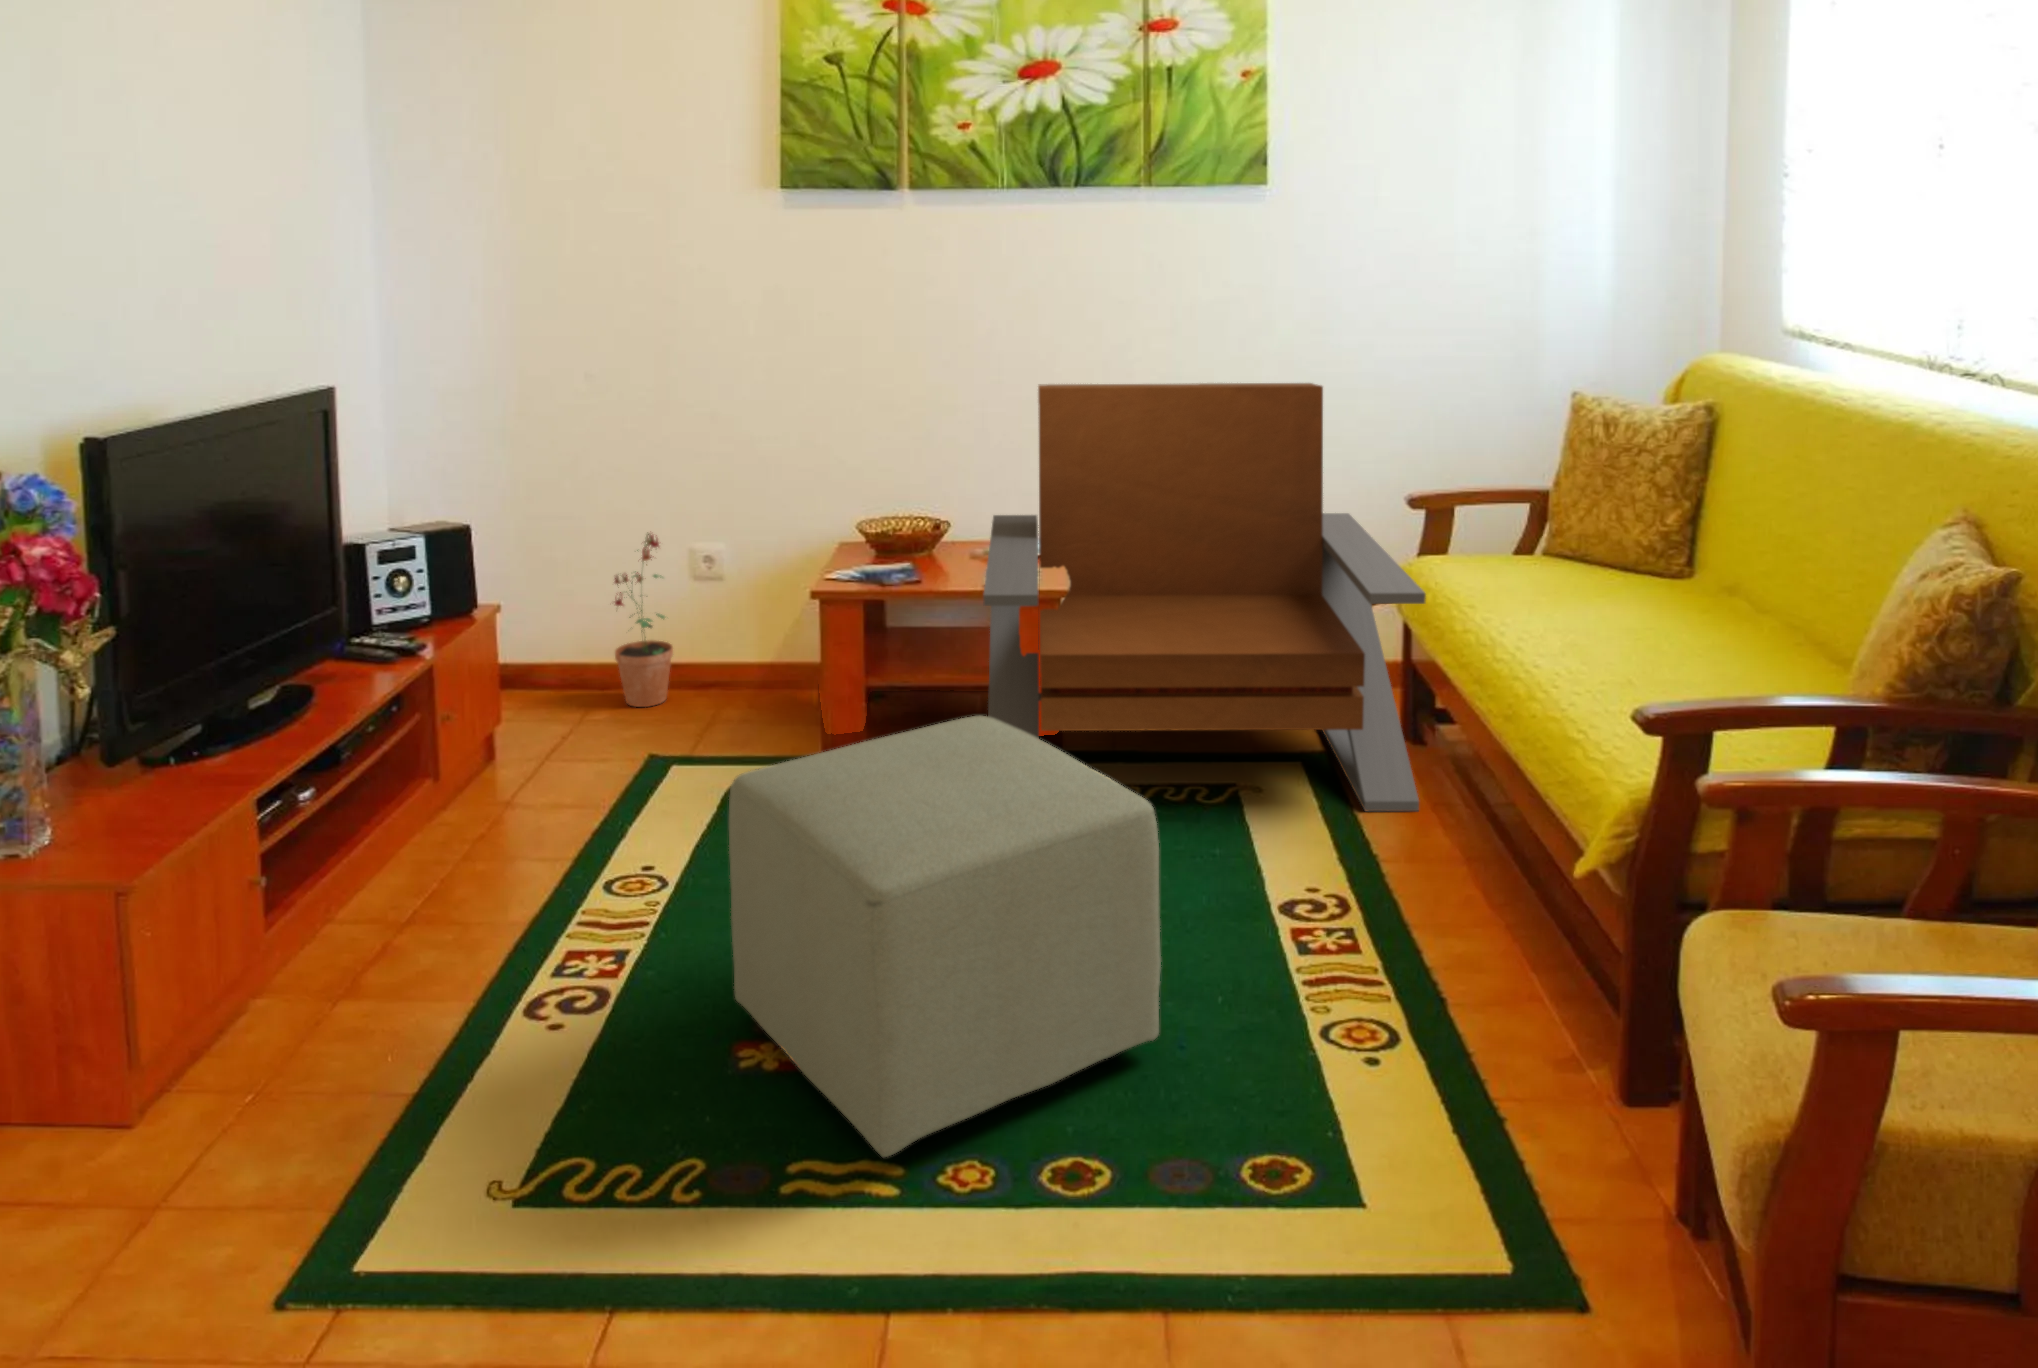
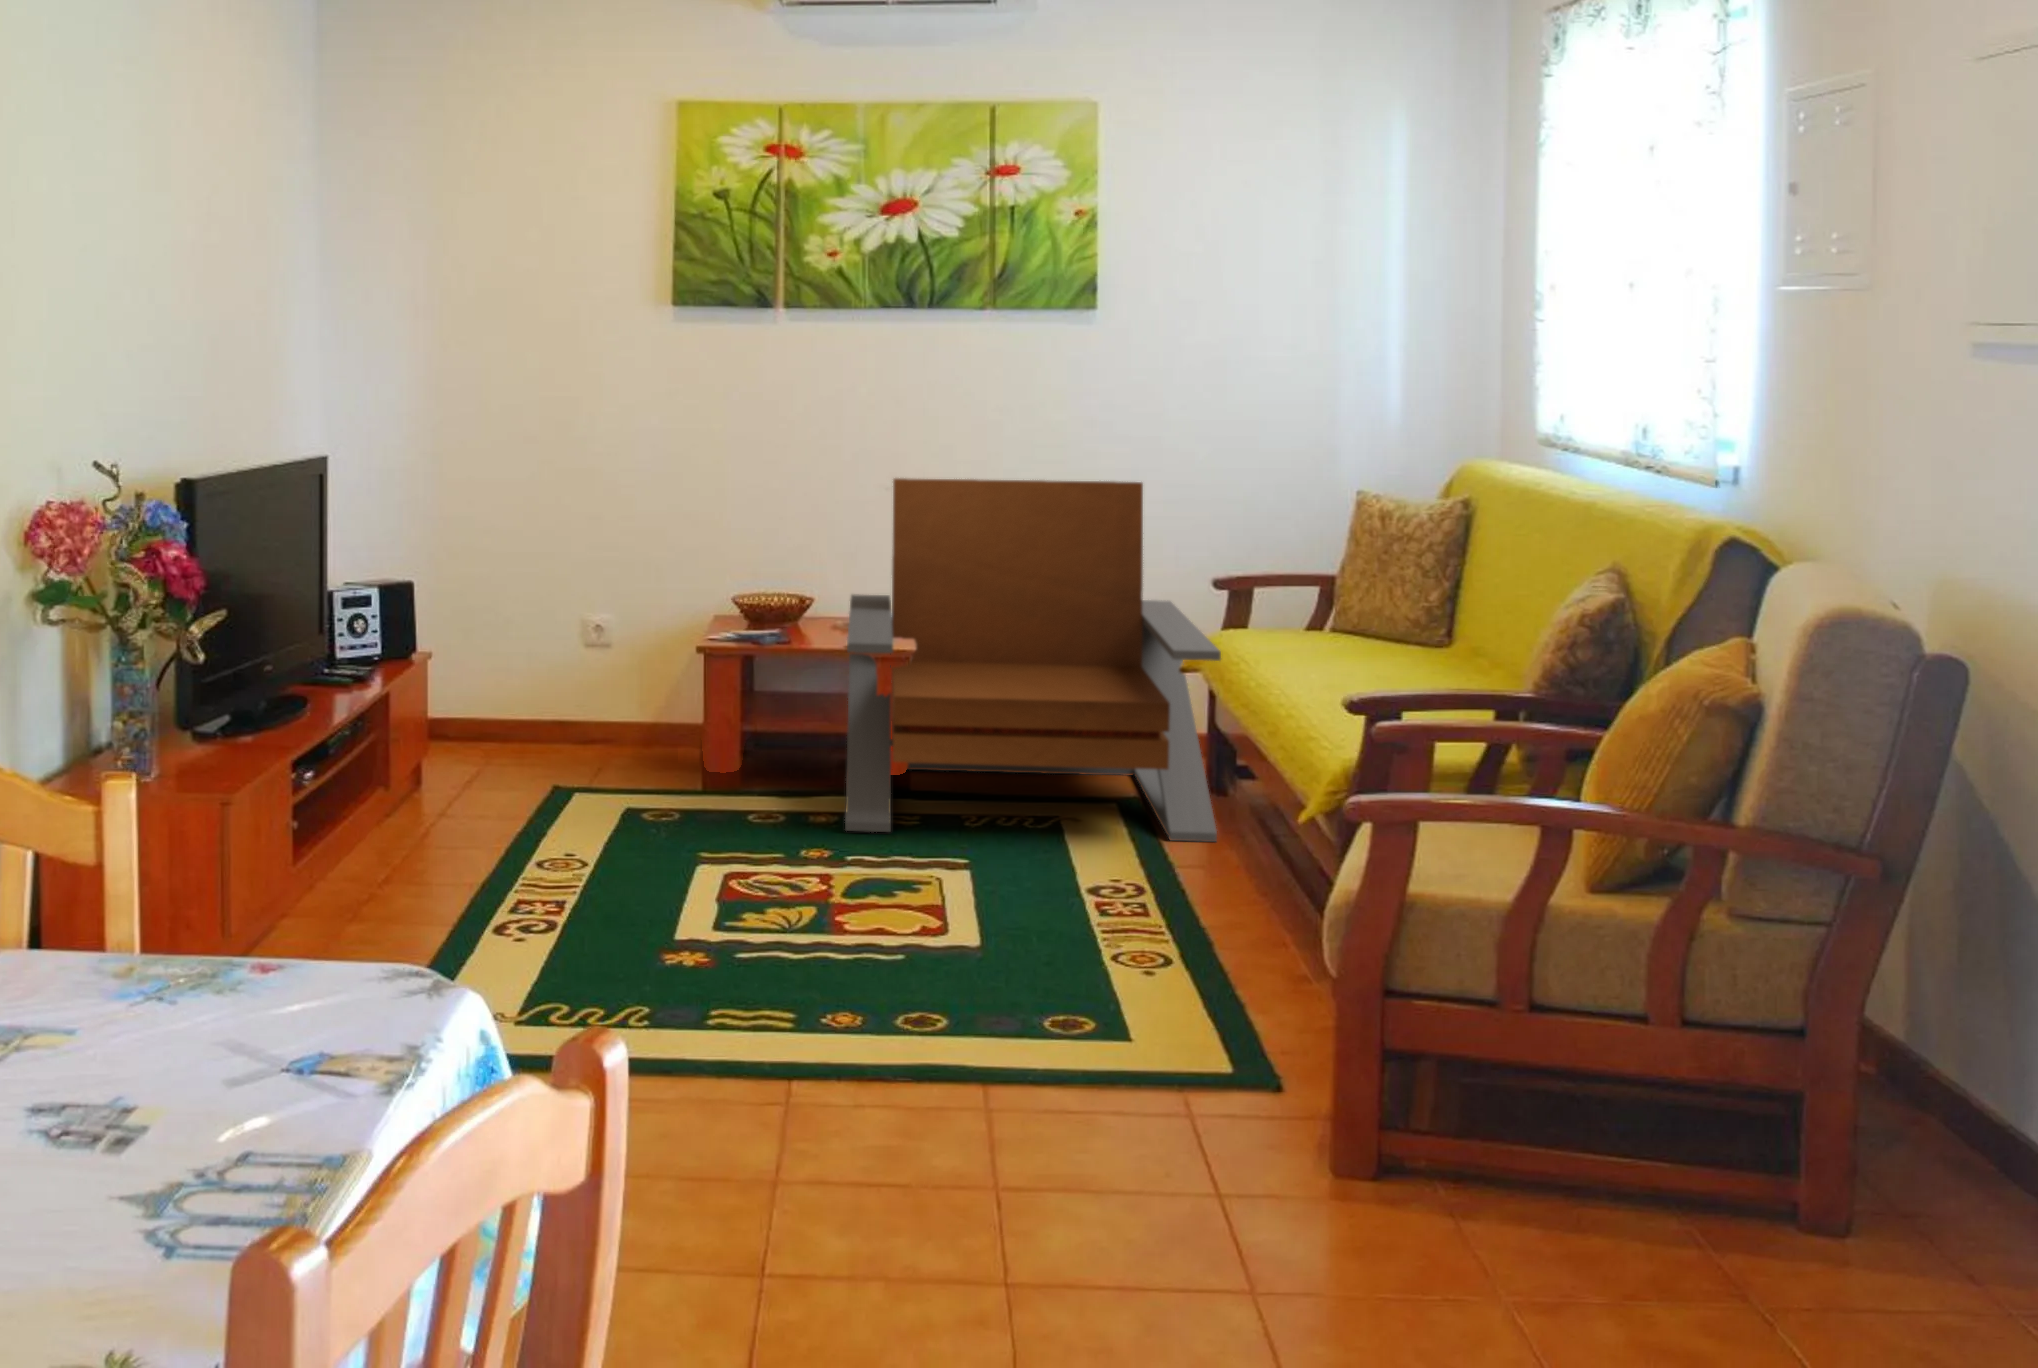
potted plant: present [615,533,673,707] -> none [511,603,565,757]
ottoman: present [729,716,1161,1157] -> none [659,719,987,999]

